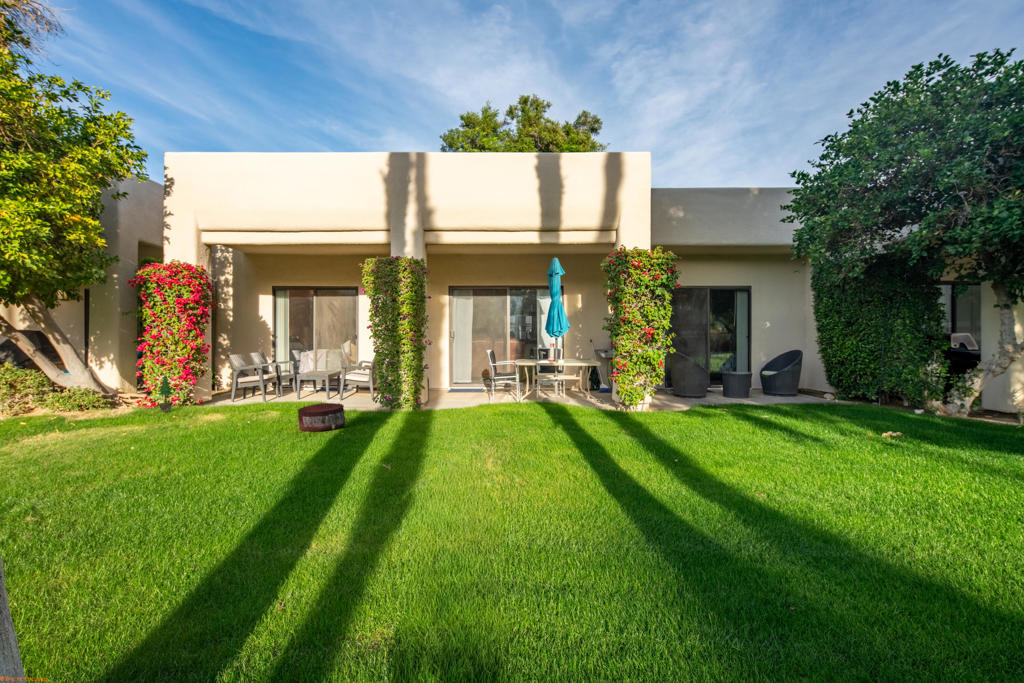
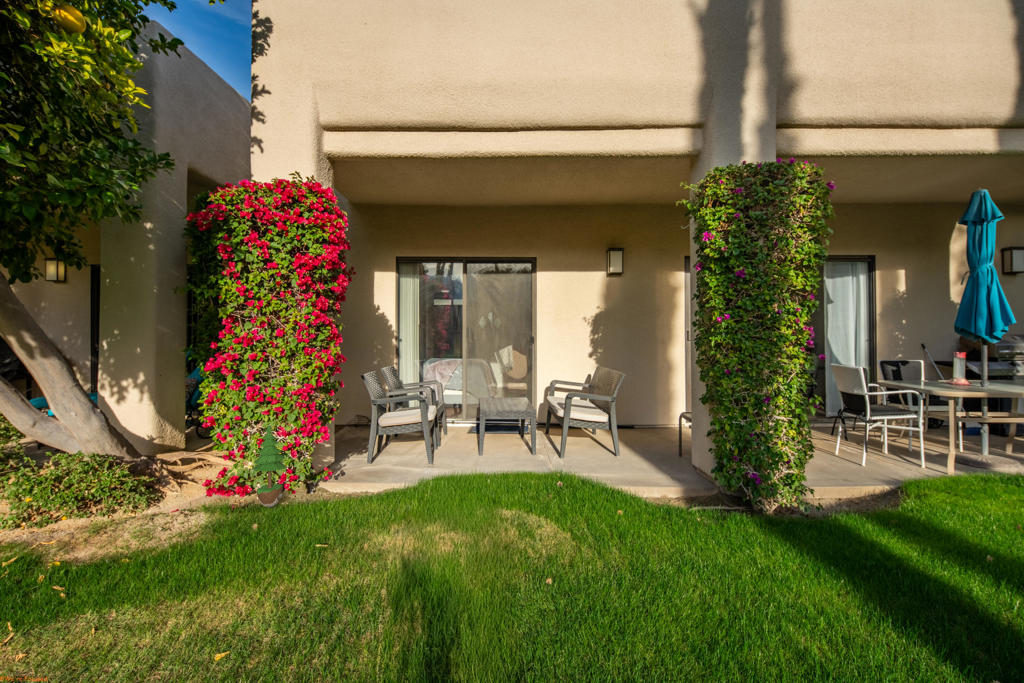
pouf: present [298,403,346,431] -> none [699,517,841,634]

